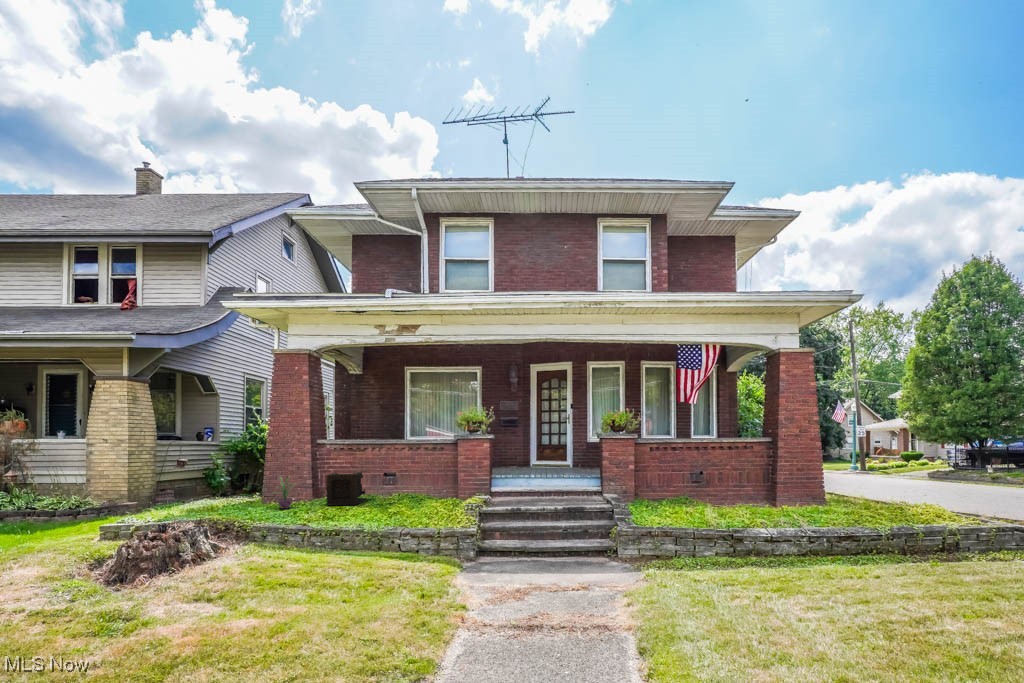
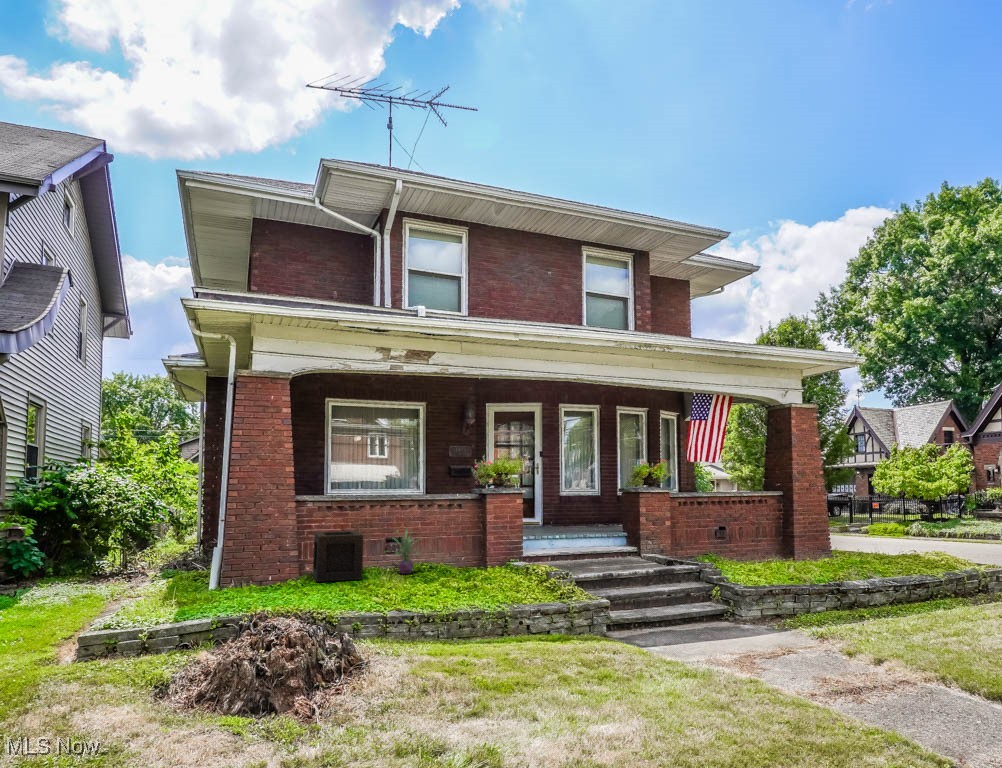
decorative plant: present [279,479,294,509] -> present [398,530,417,574]

